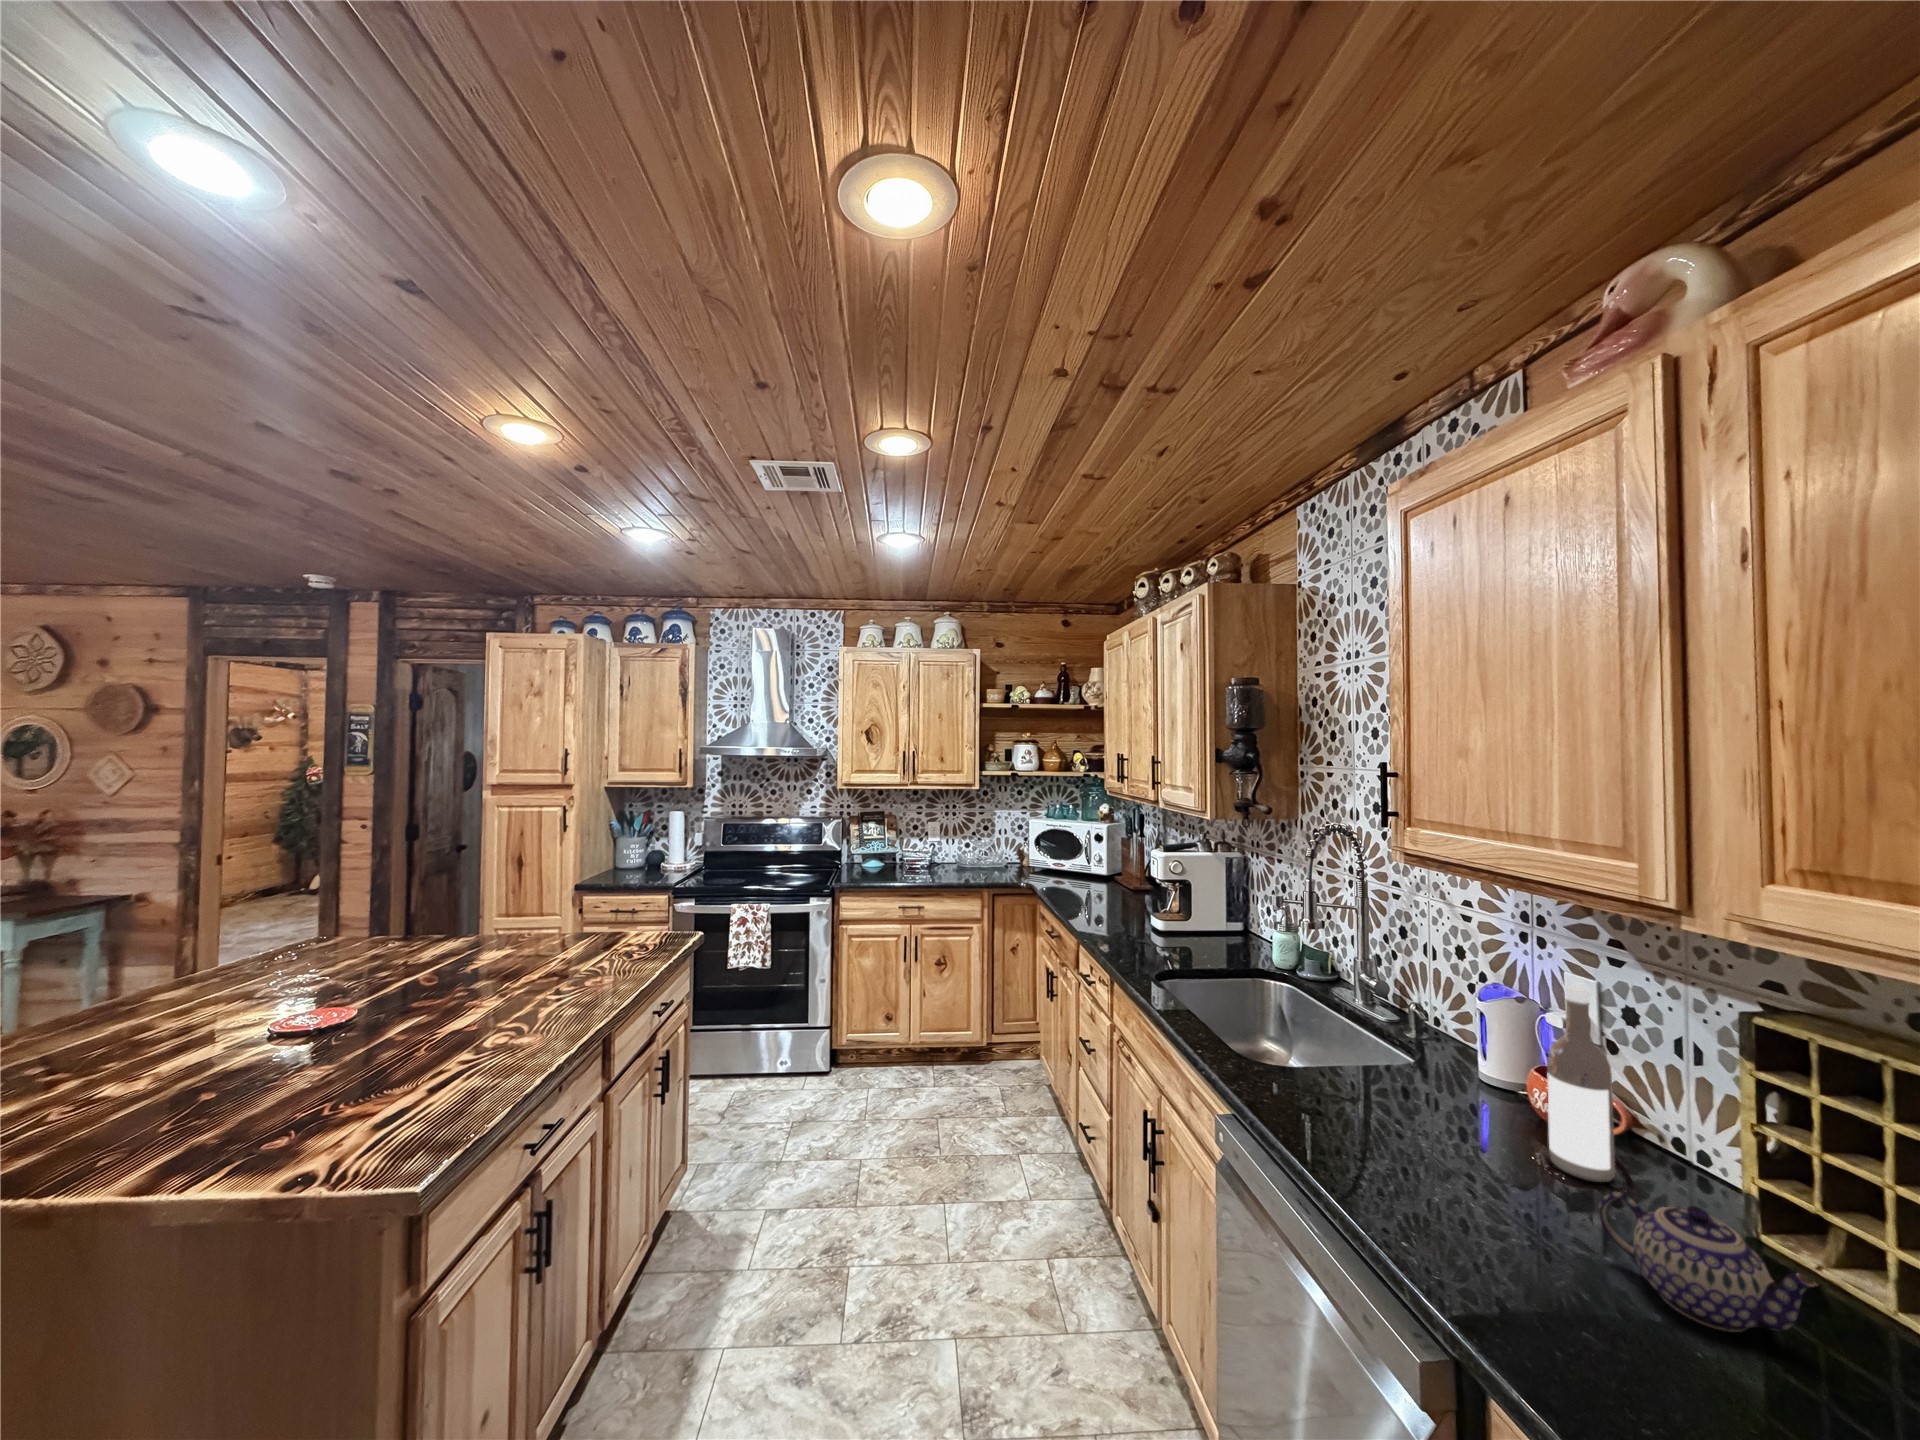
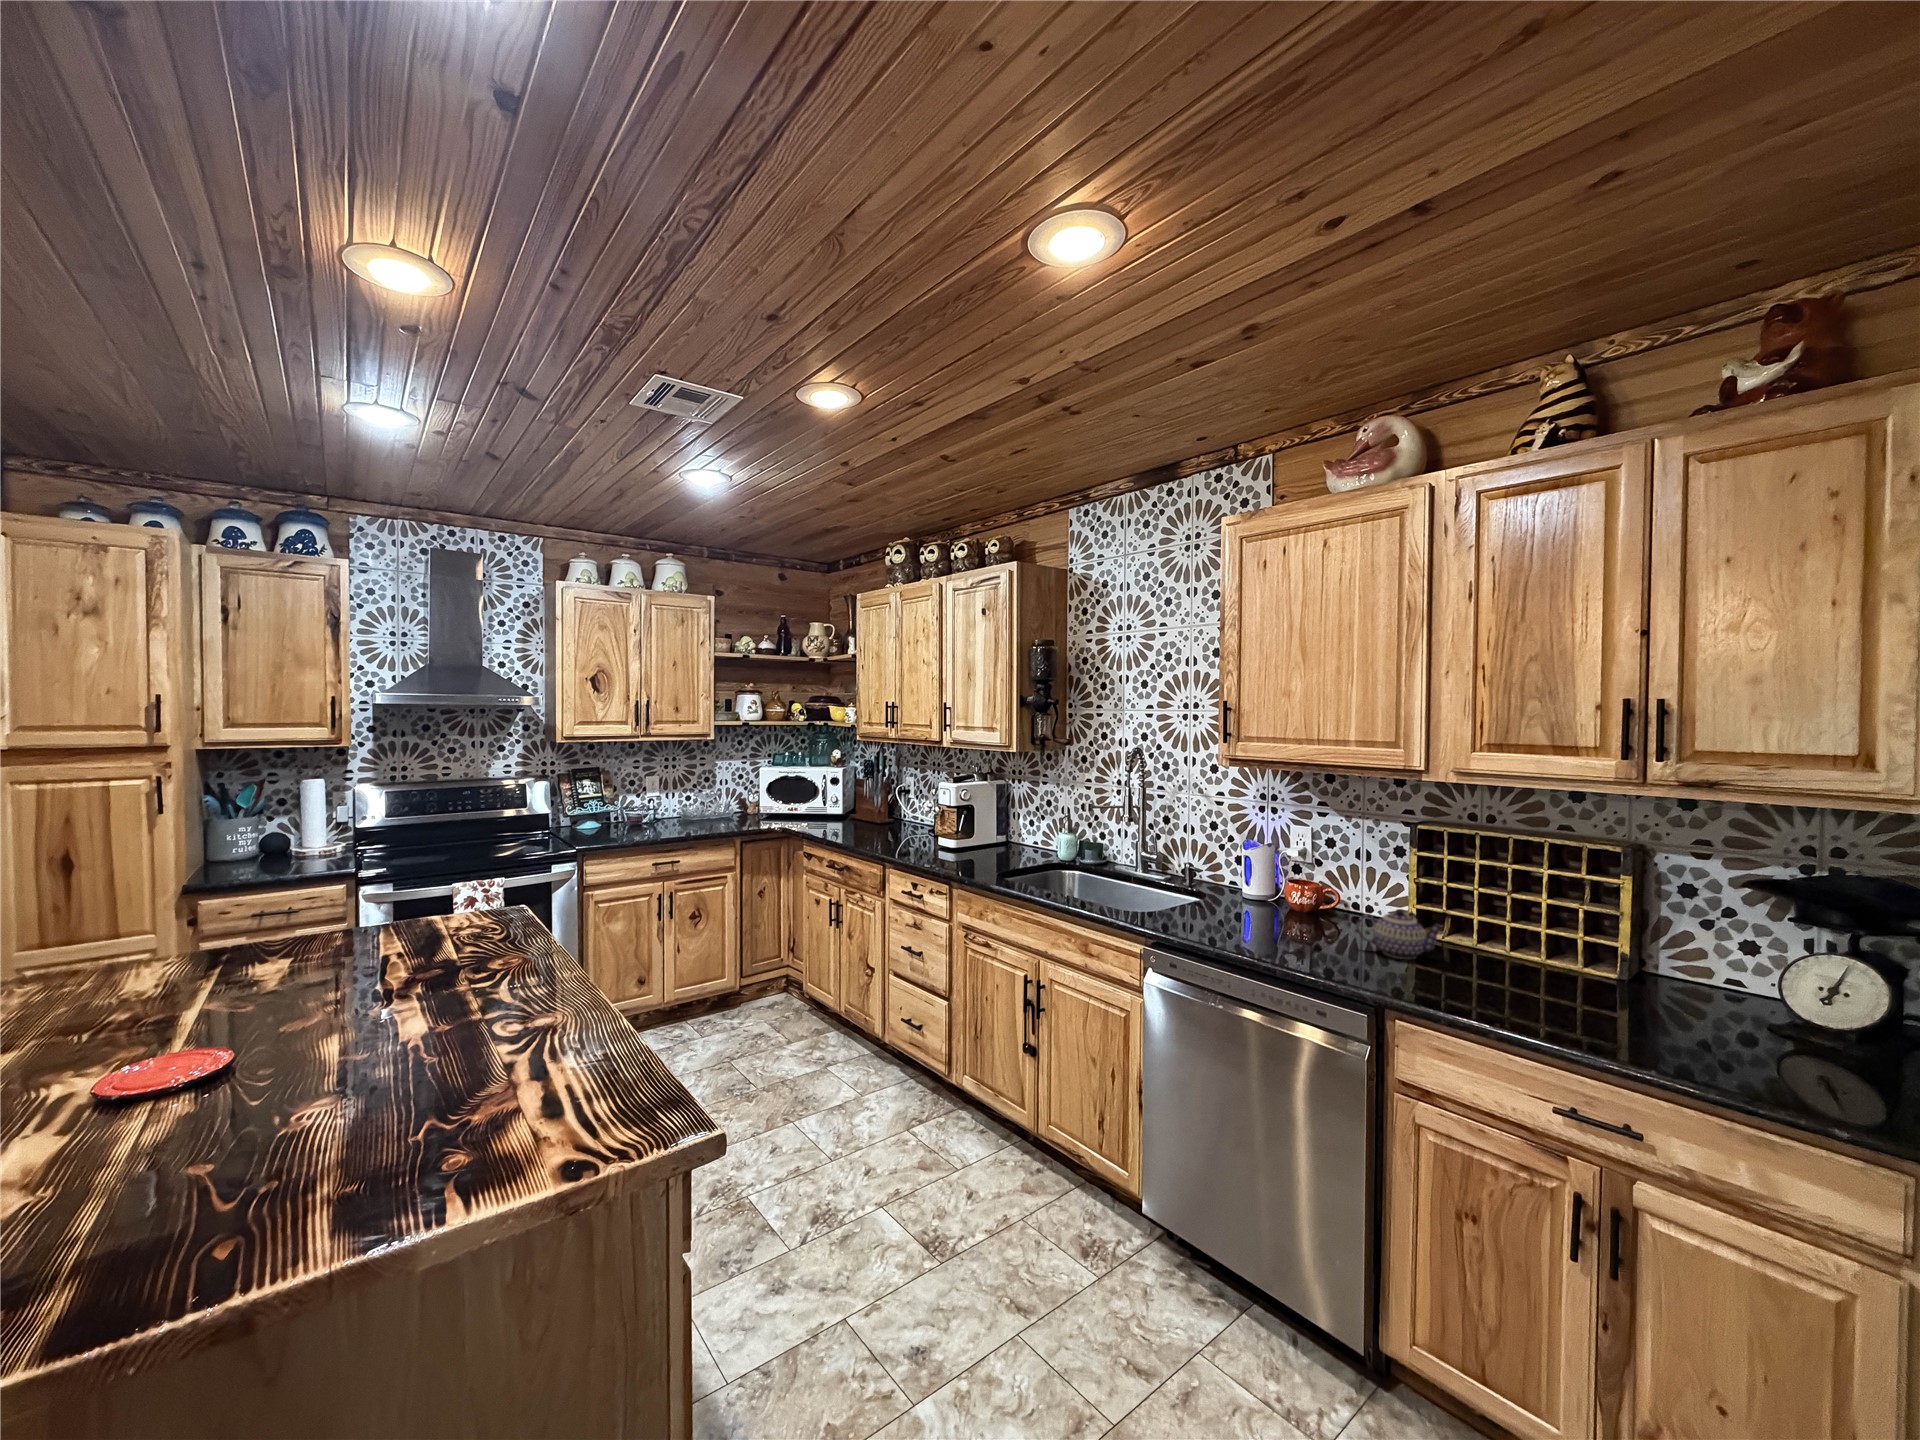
wine bottle: present [1547,985,1615,1182] -> none [1301,825,1331,926]

